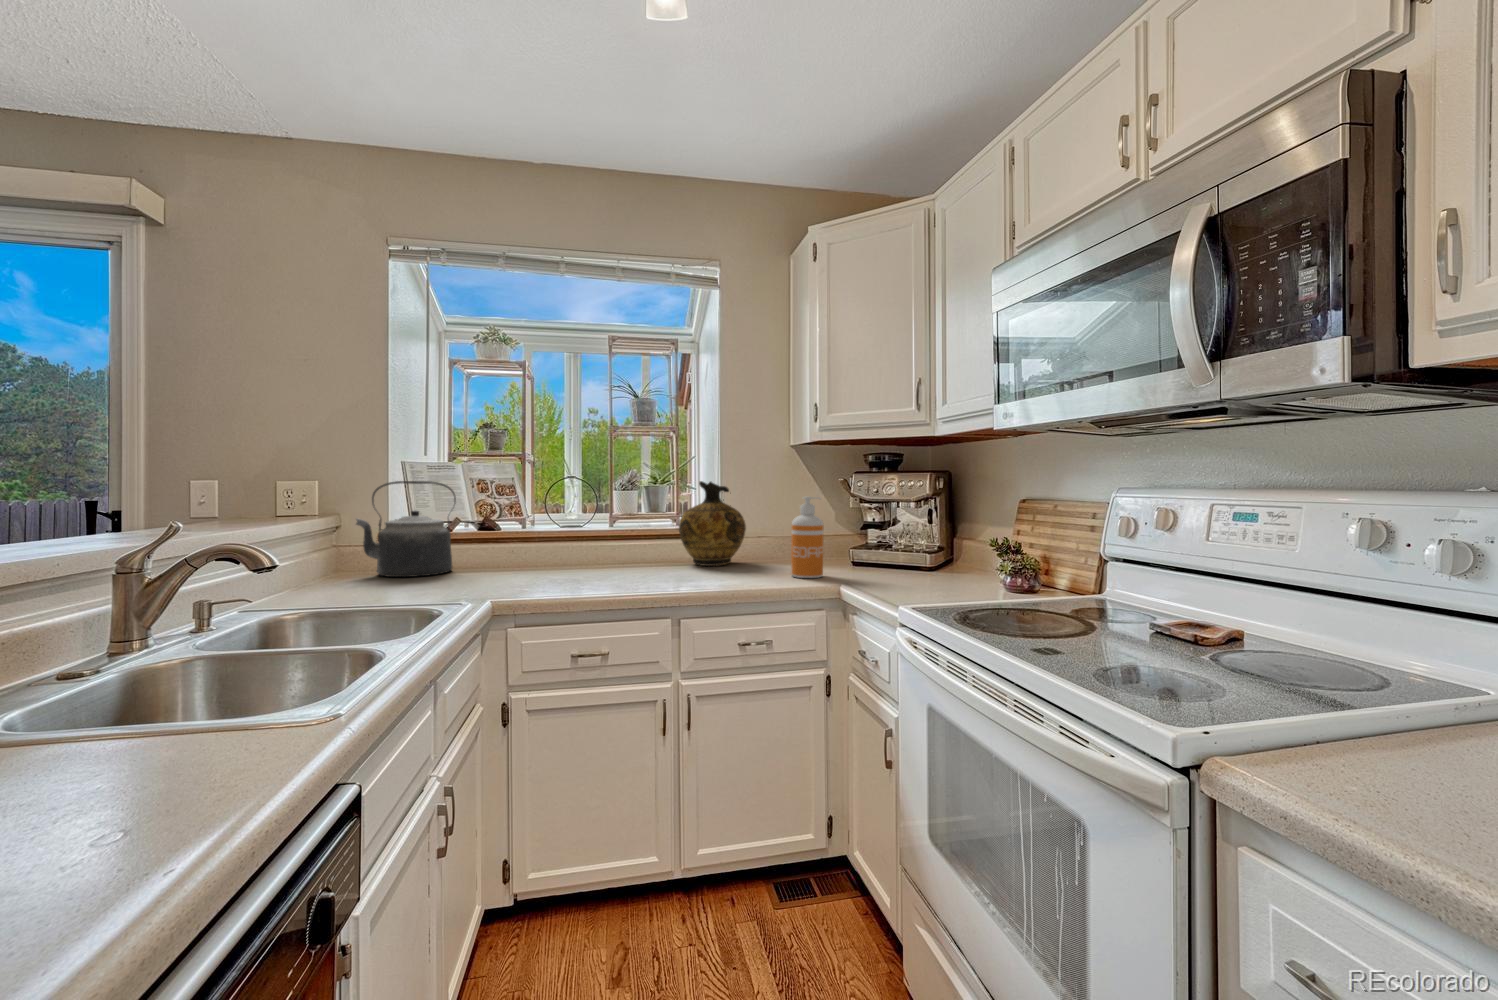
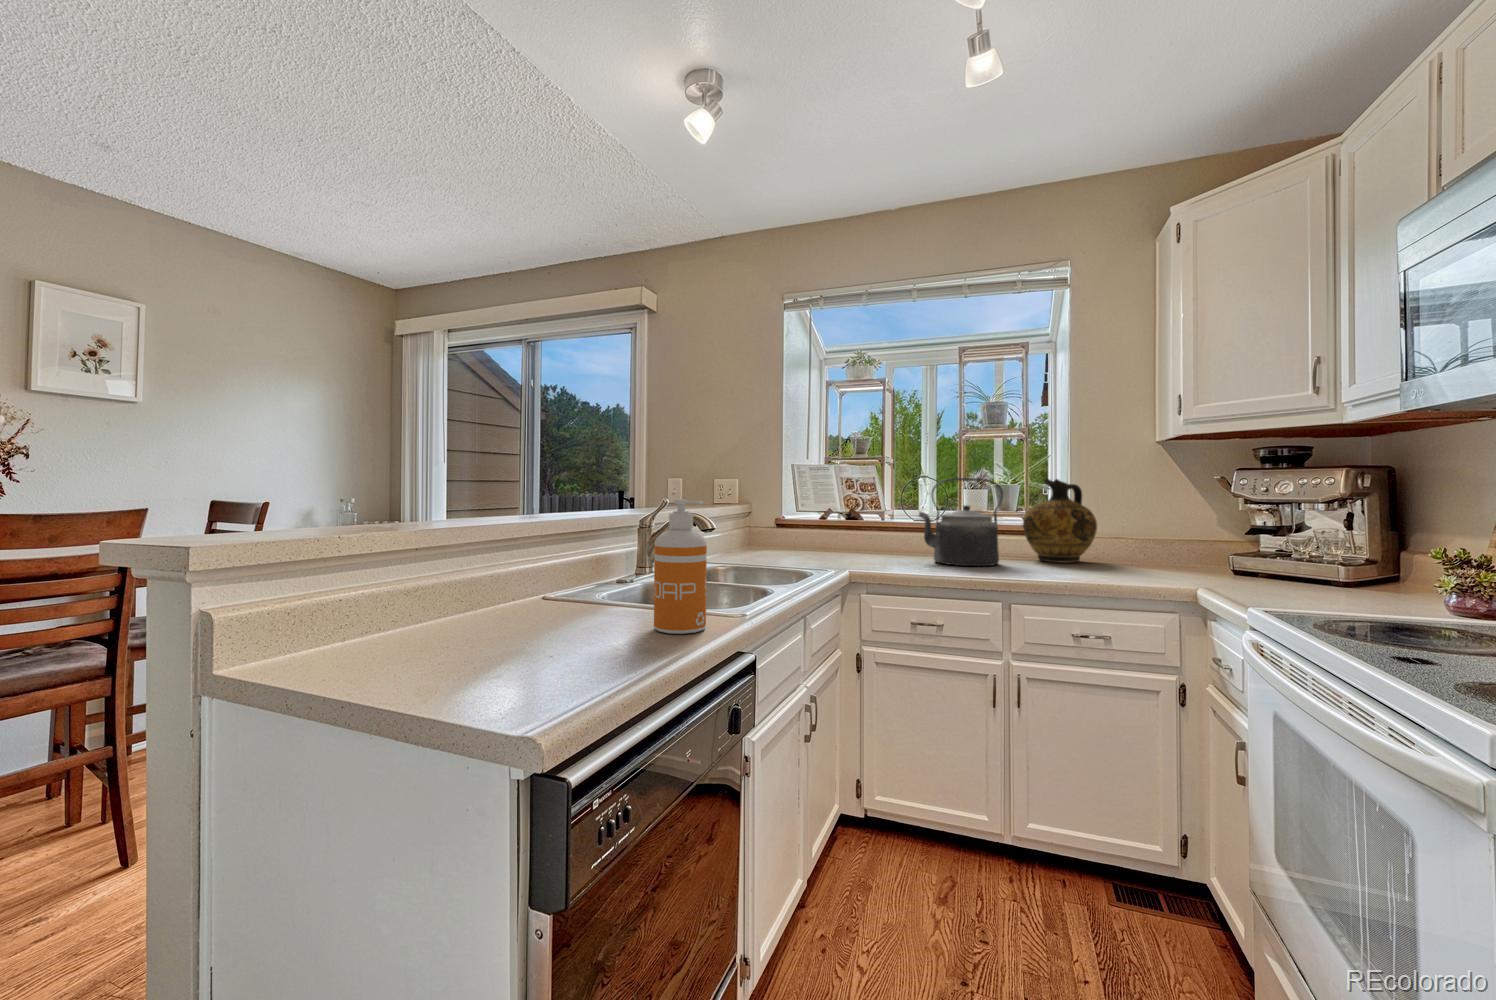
kettle: present [356,481,456,577] -> present [919,478,1003,566]
soap dispenser: present [791,497,824,578] -> present [654,500,707,634]

